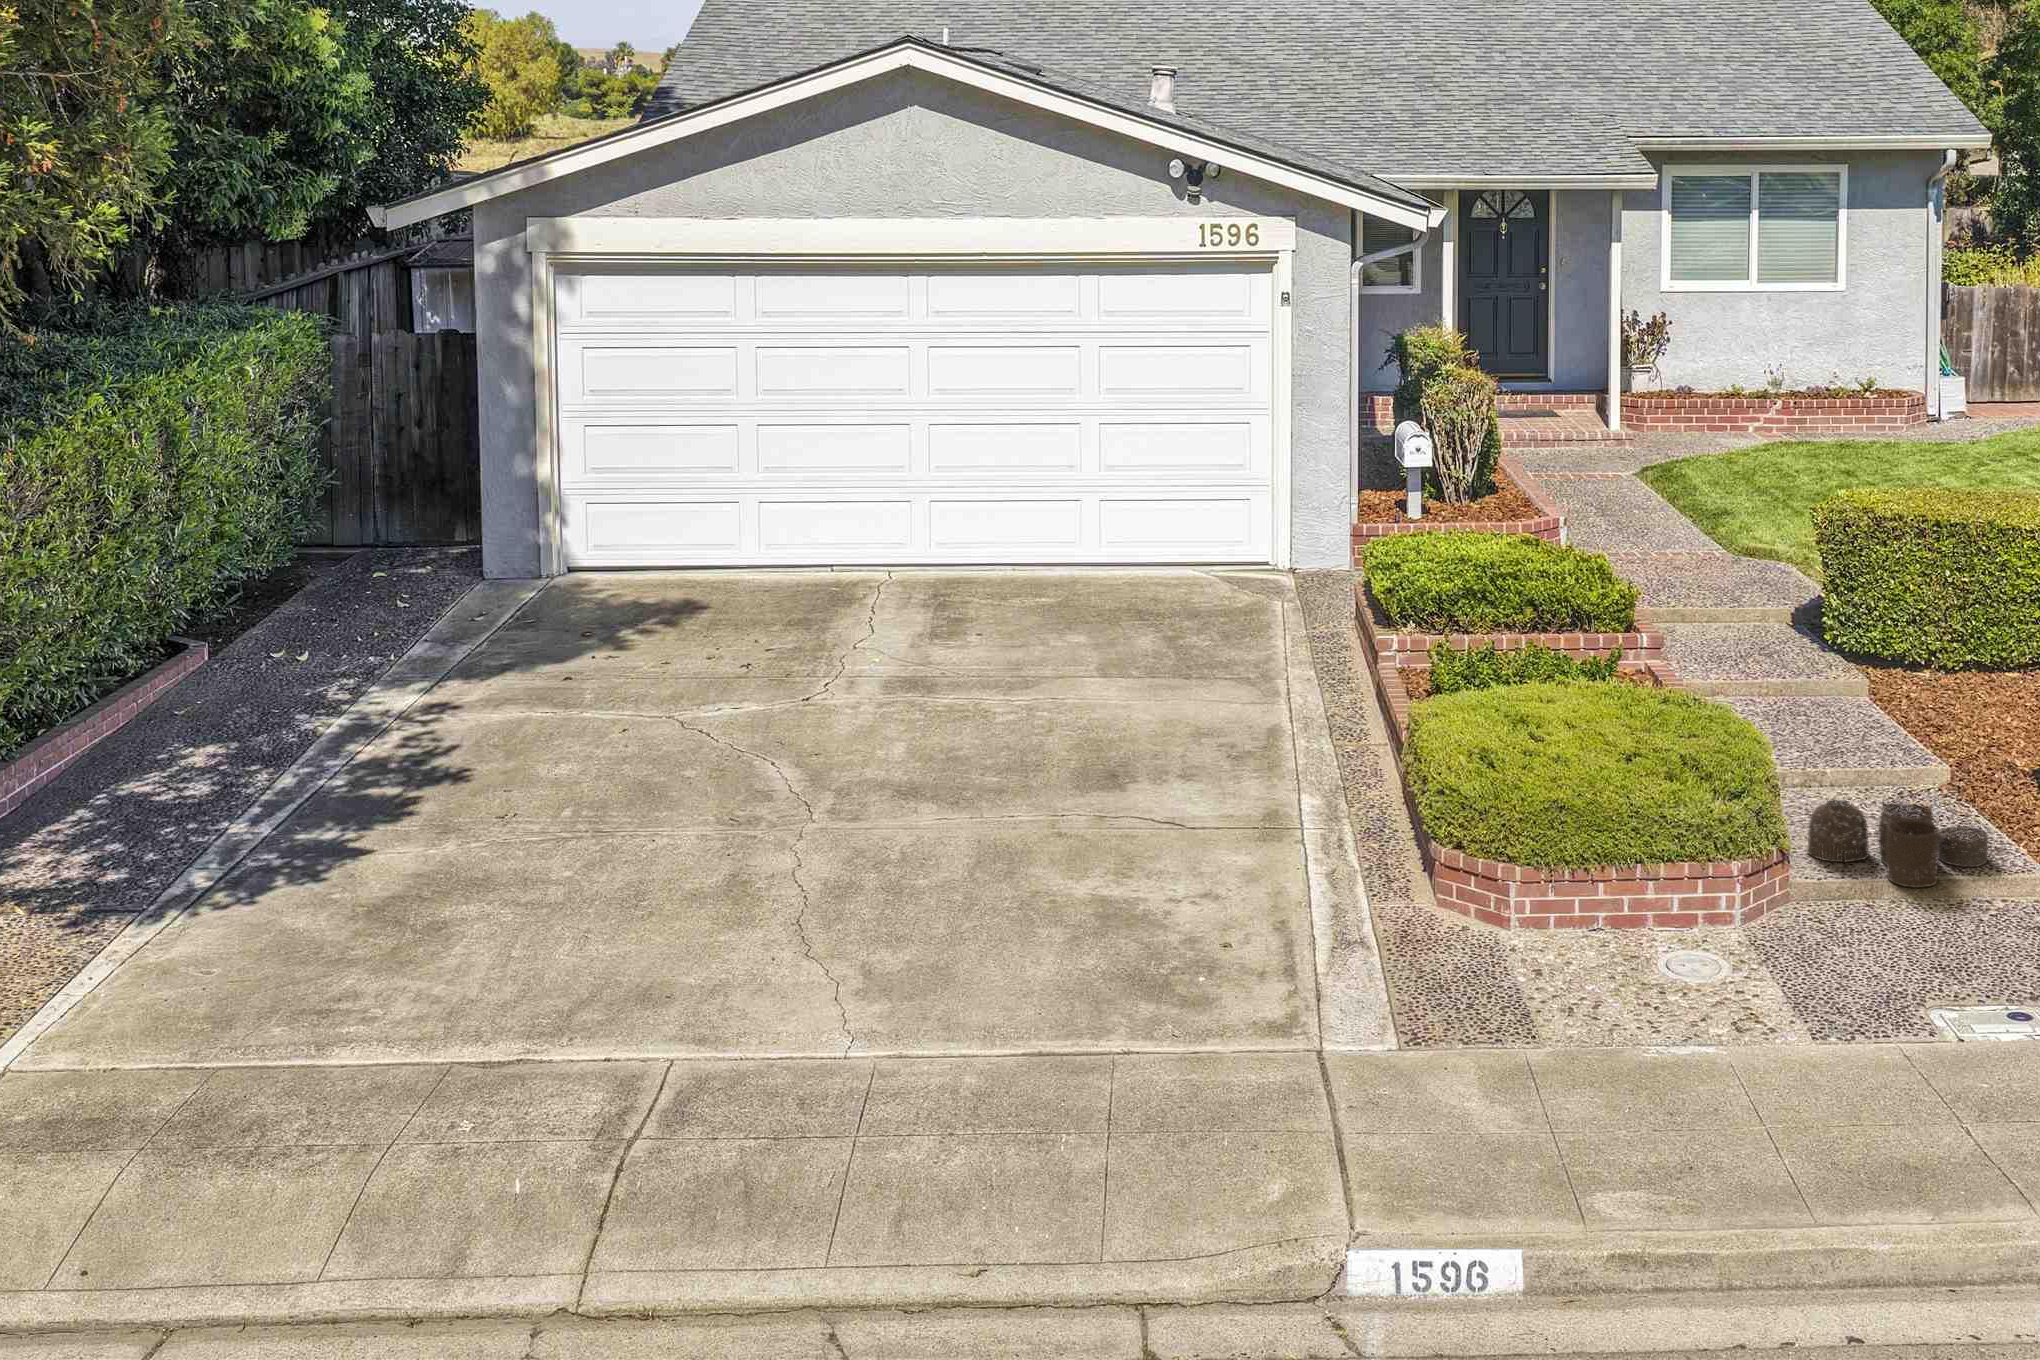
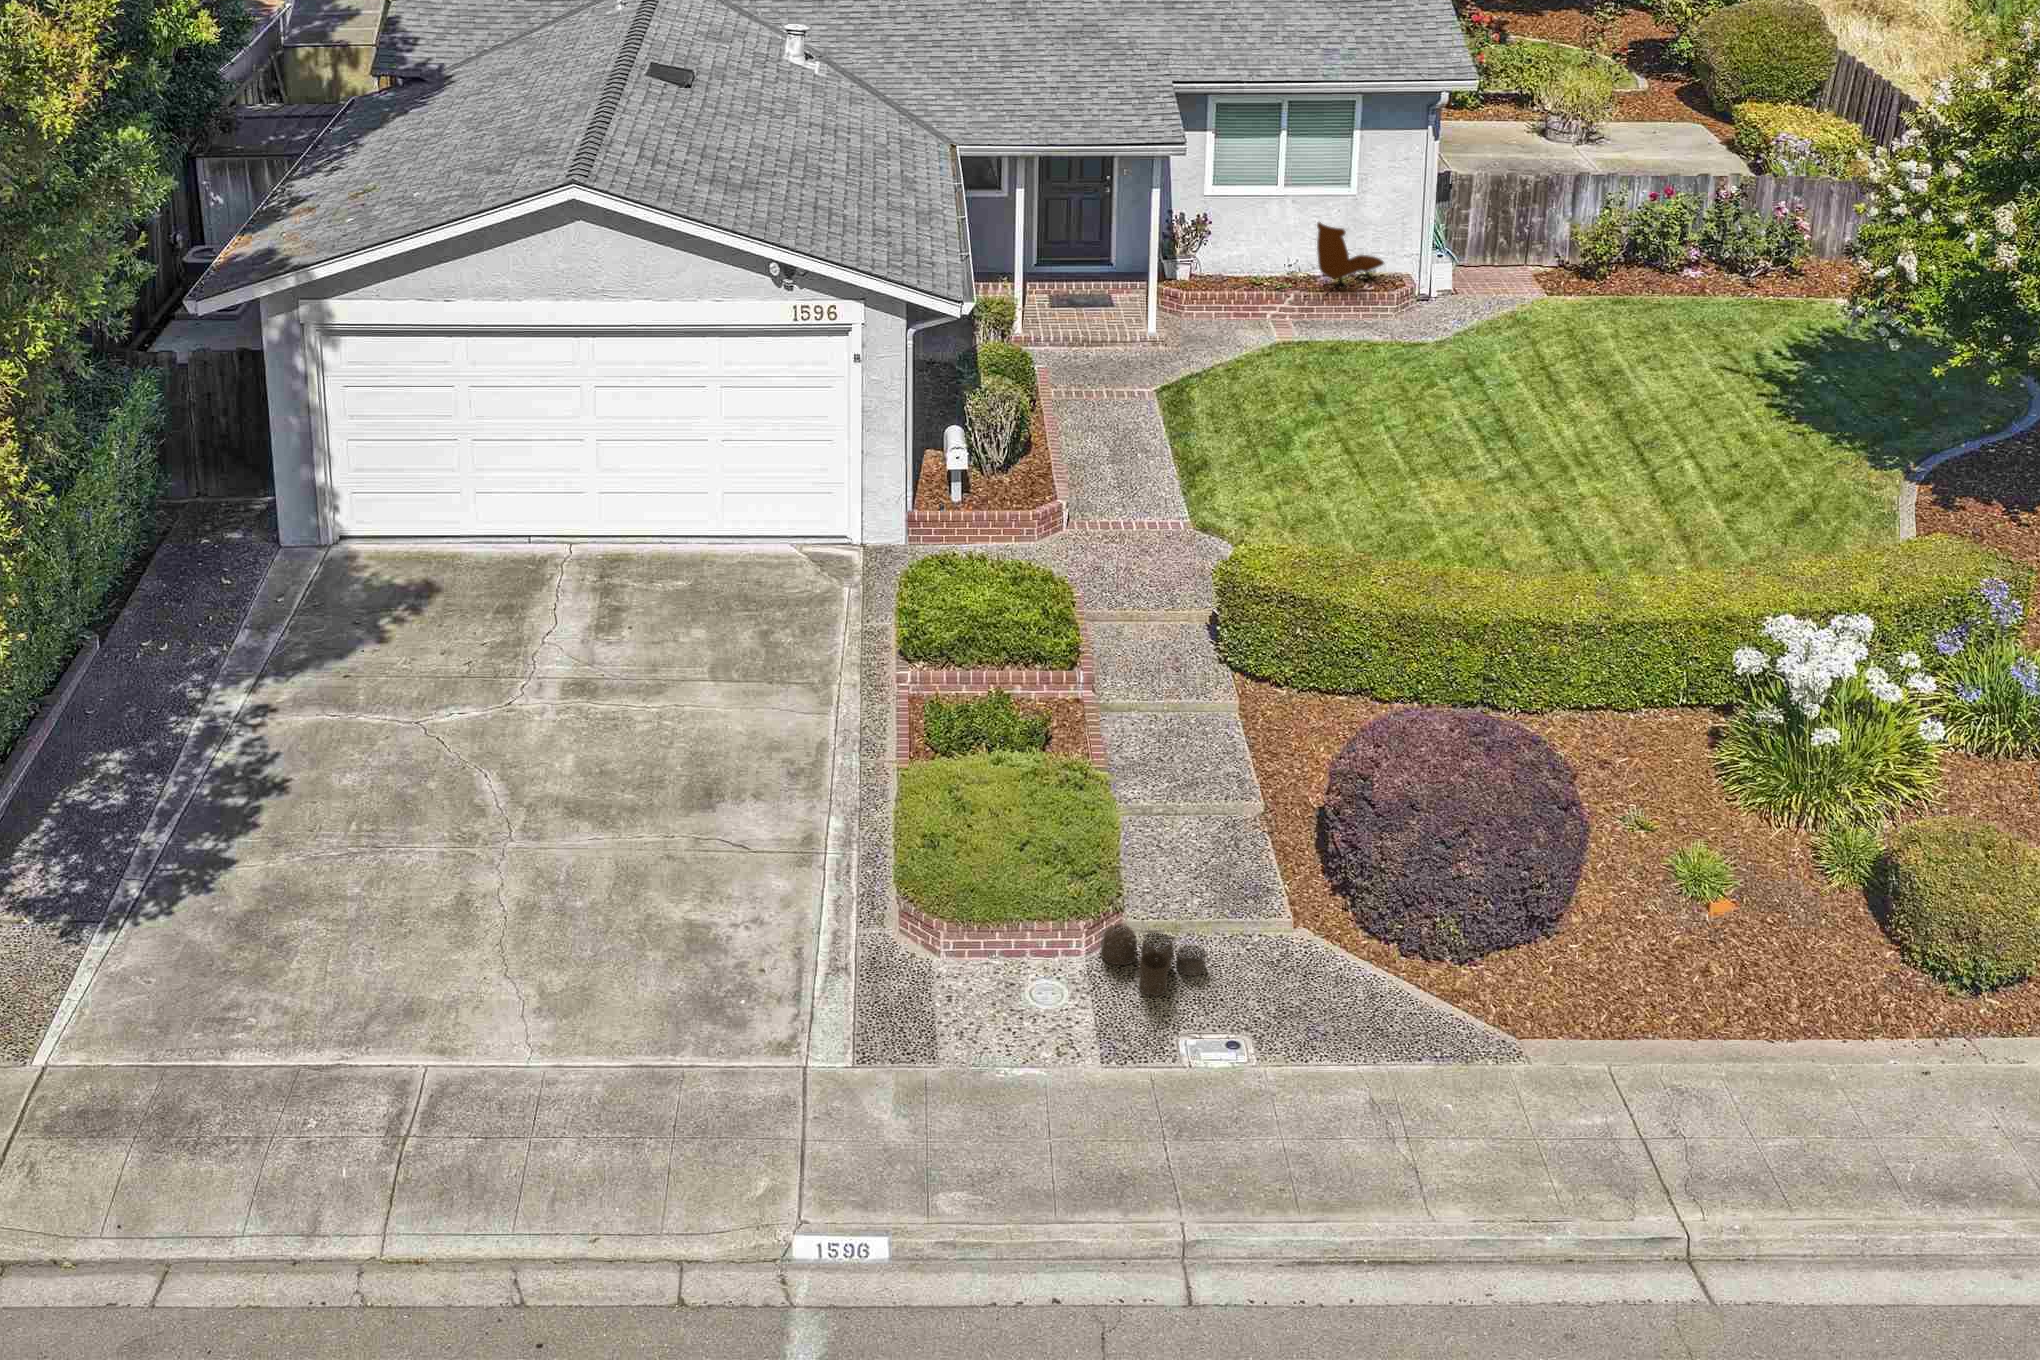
lounge chair: none [1801,316,1882,408] -> present [1317,222,1384,295]

